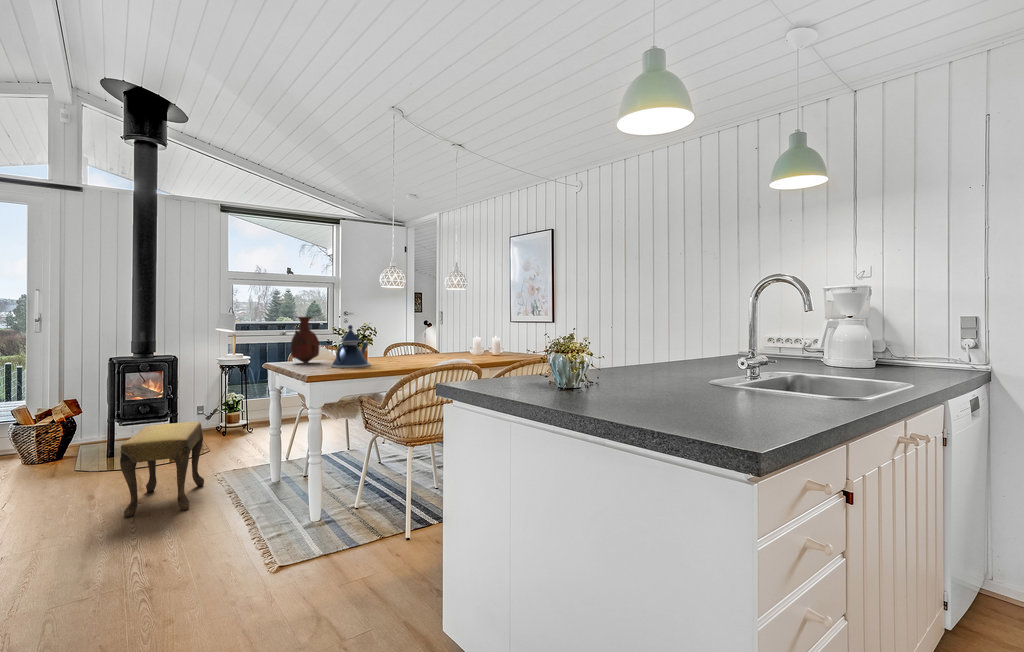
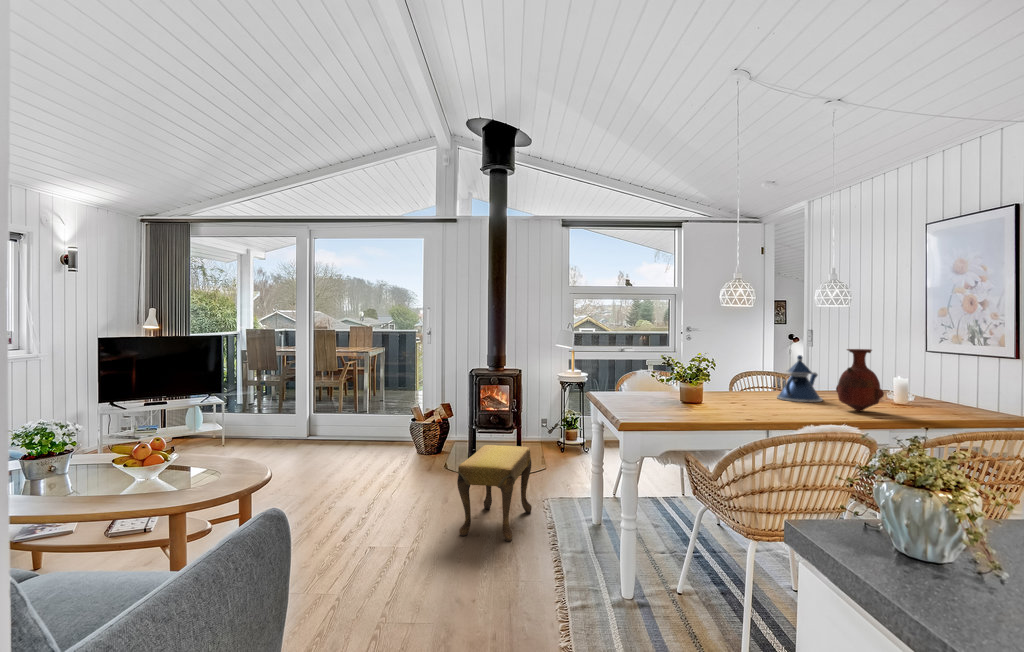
vase: present [290,317,319,363] -> present [836,349,884,411]
teapot: present [331,325,371,368] -> present [777,355,823,402]

